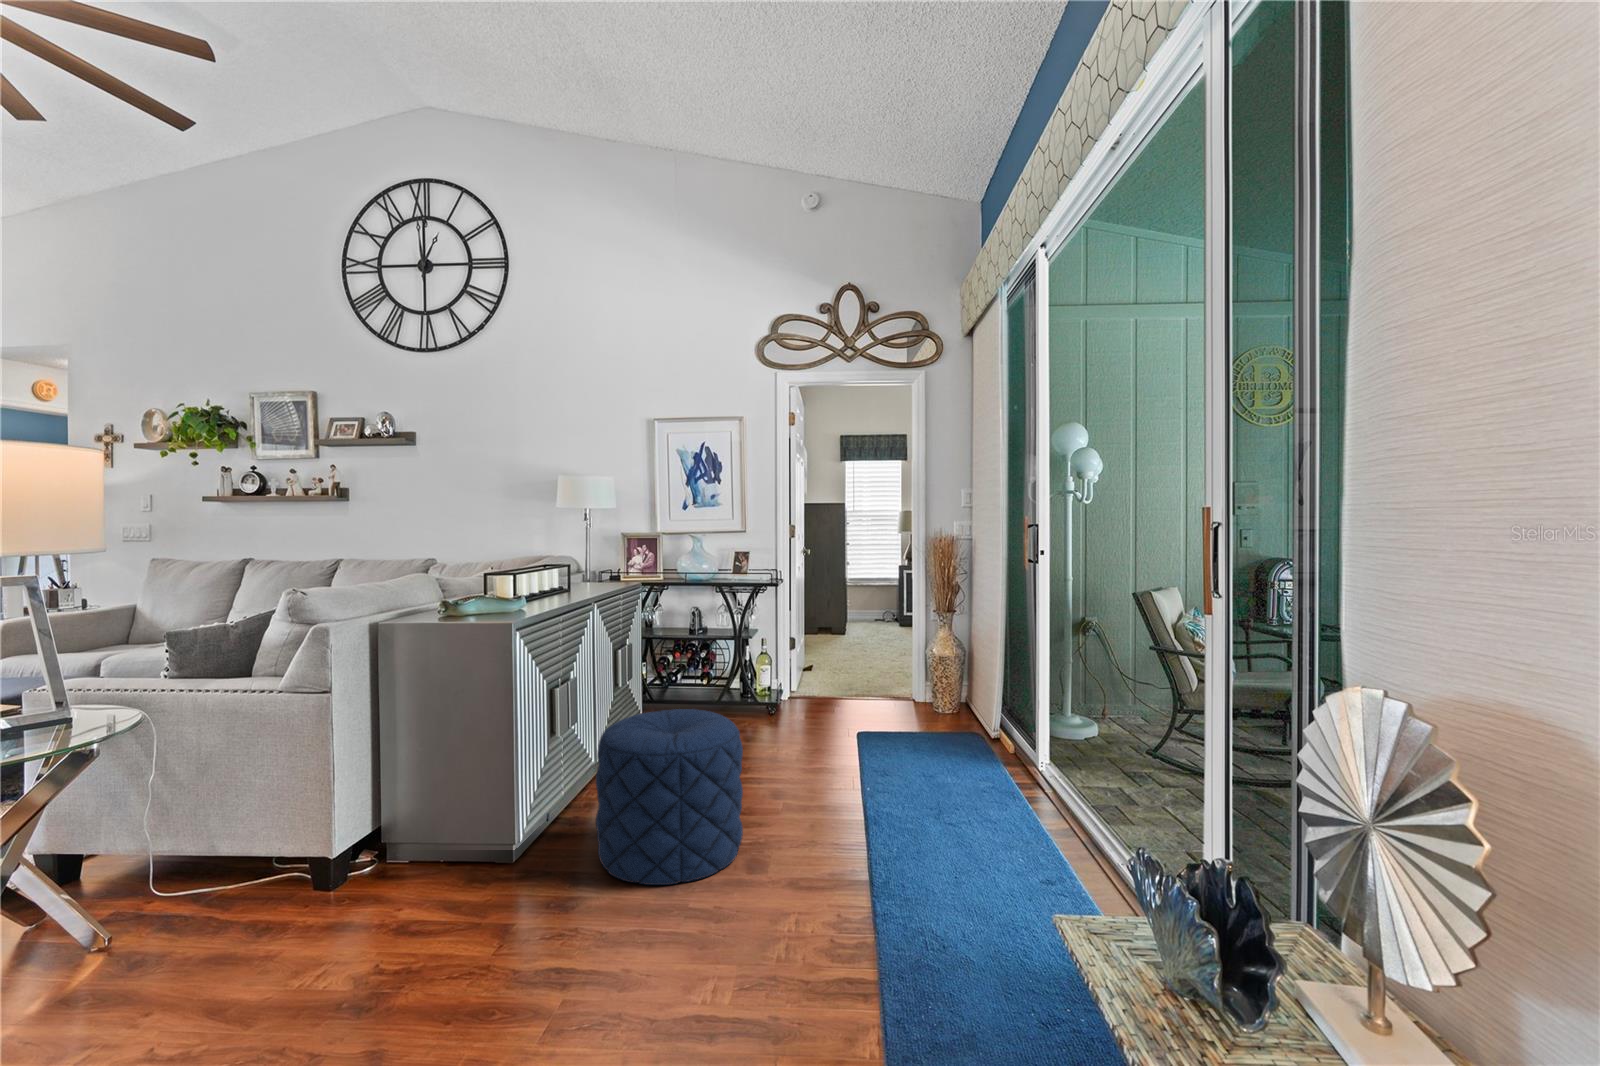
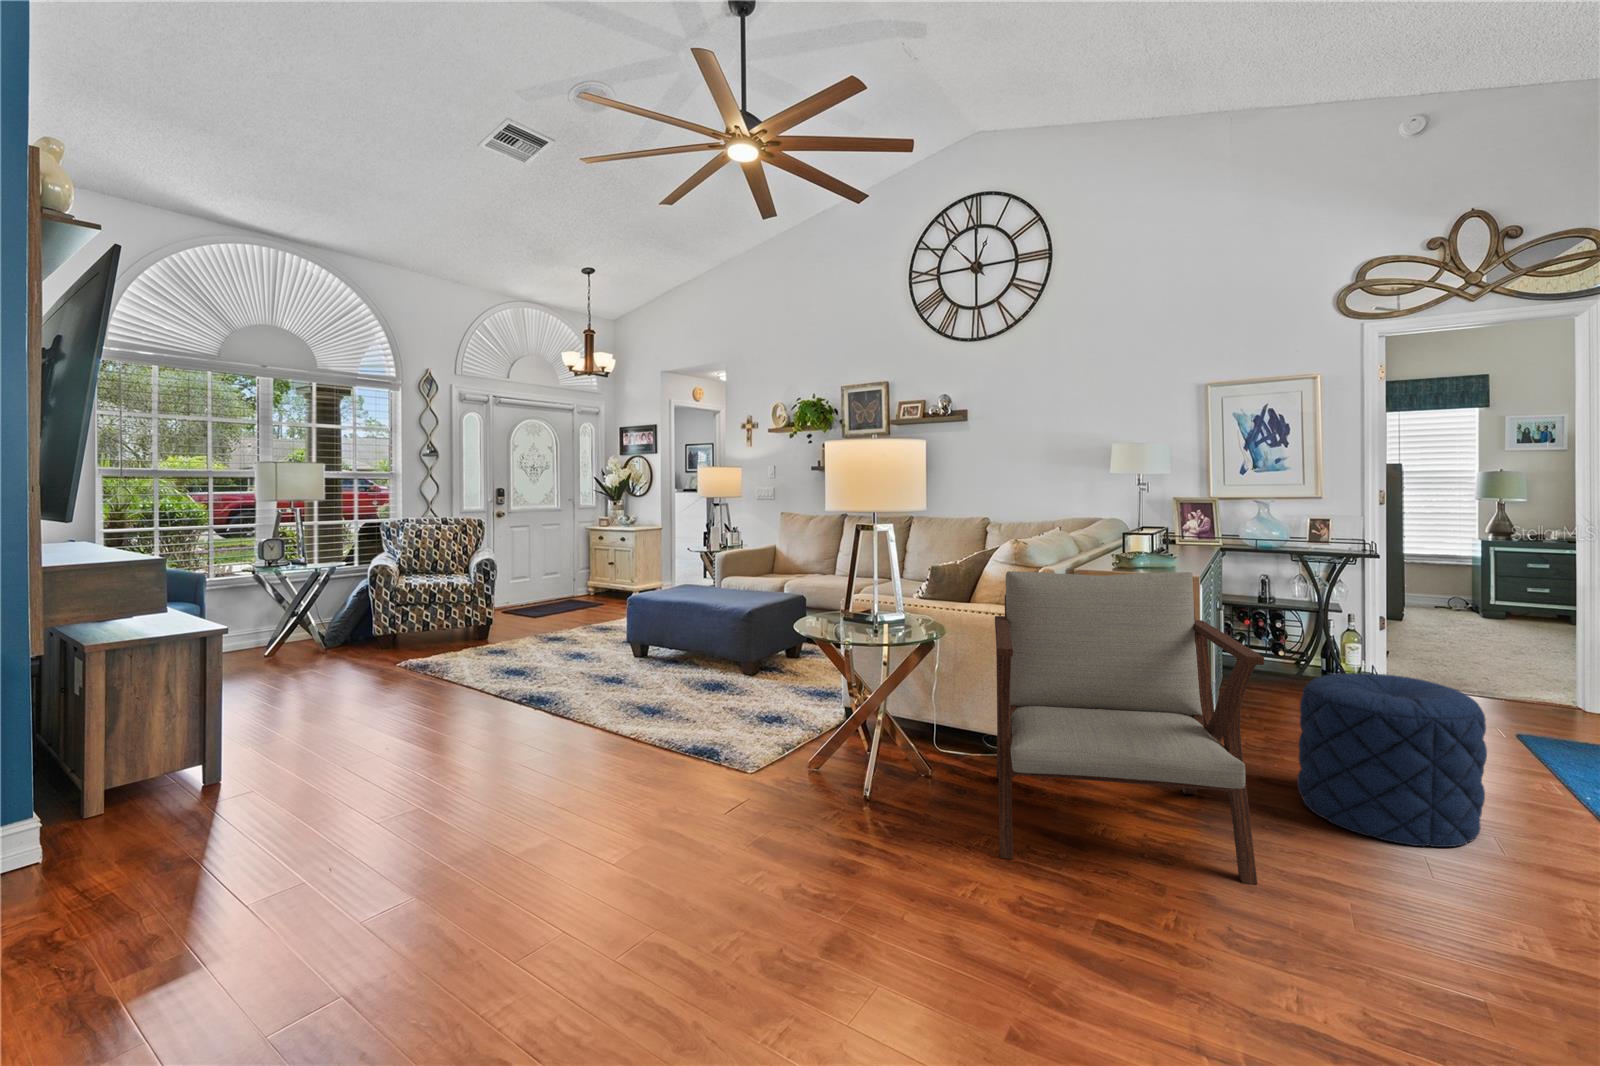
lounge chair: none [105,617,497,1022] -> present [995,571,1264,884]

